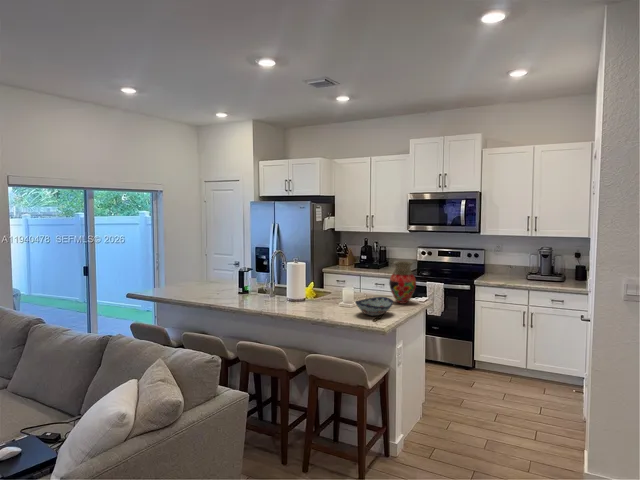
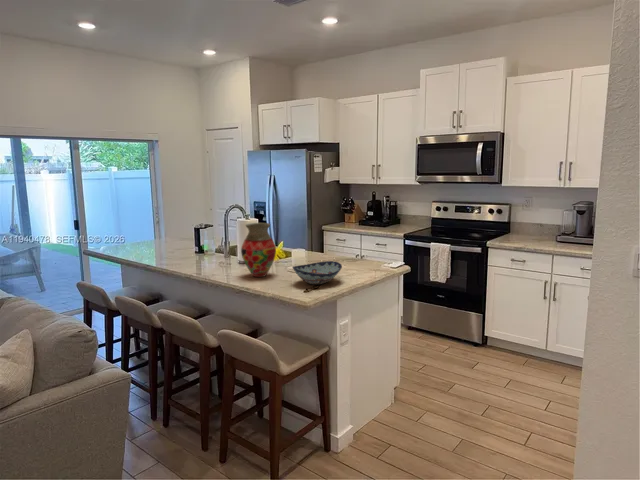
vase: present [389,261,416,304] -> present [241,223,276,277]

